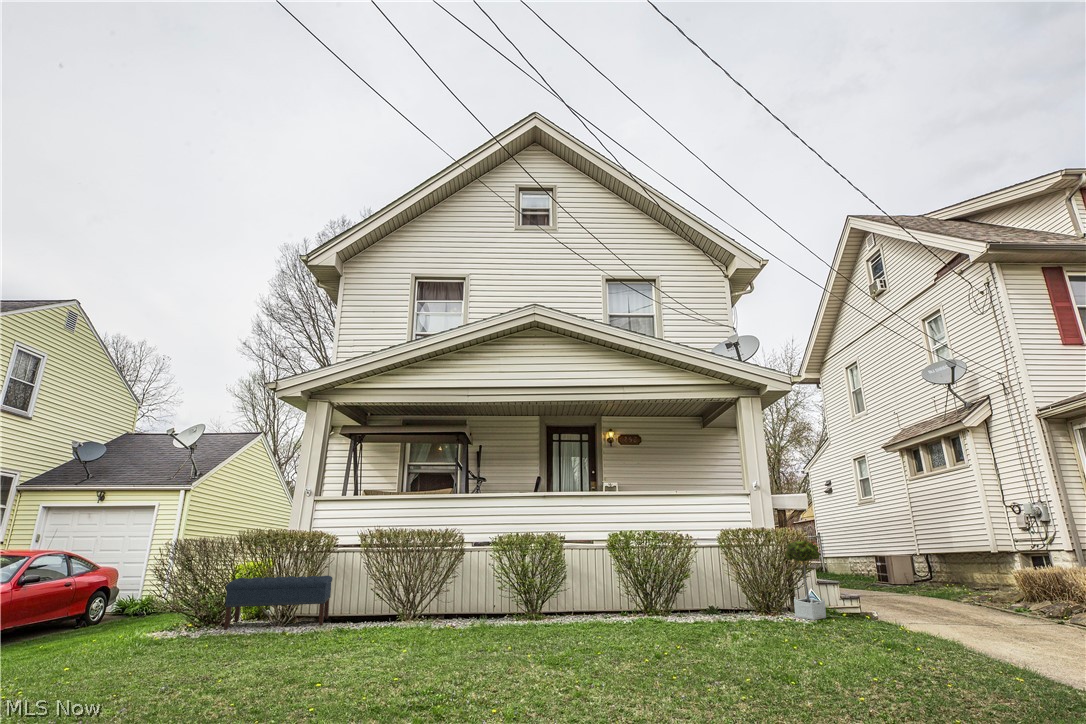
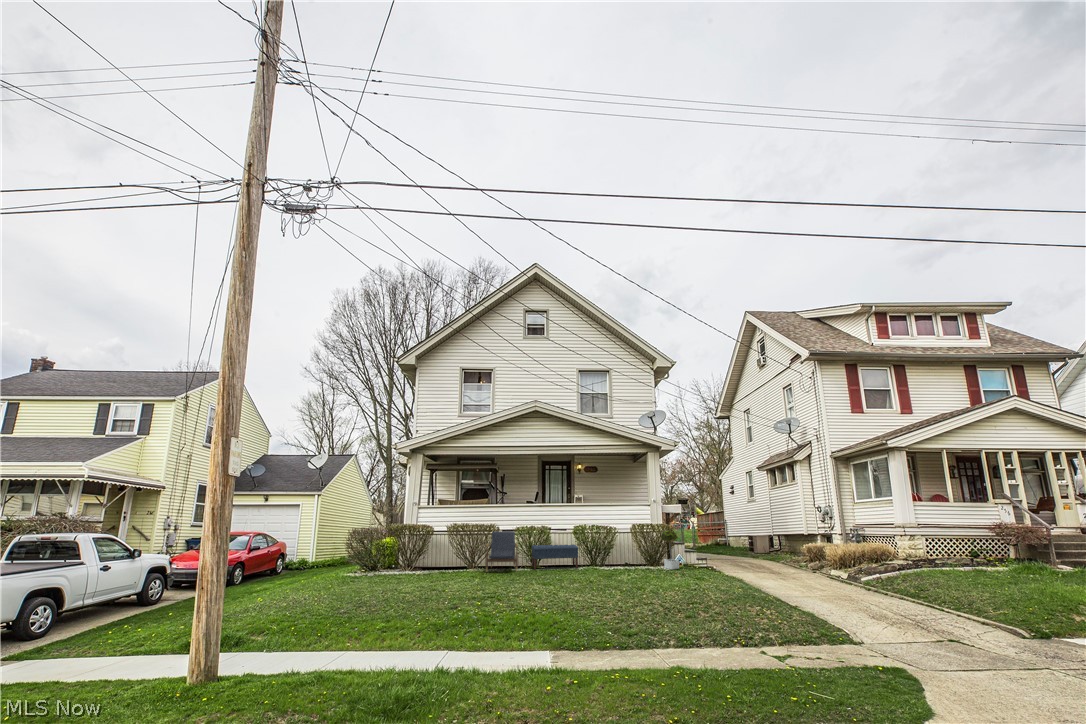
lounge chair: none [432,544,498,627] -> present [486,531,518,571]
bench: present [224,576,333,629] -> present [531,545,578,569]

